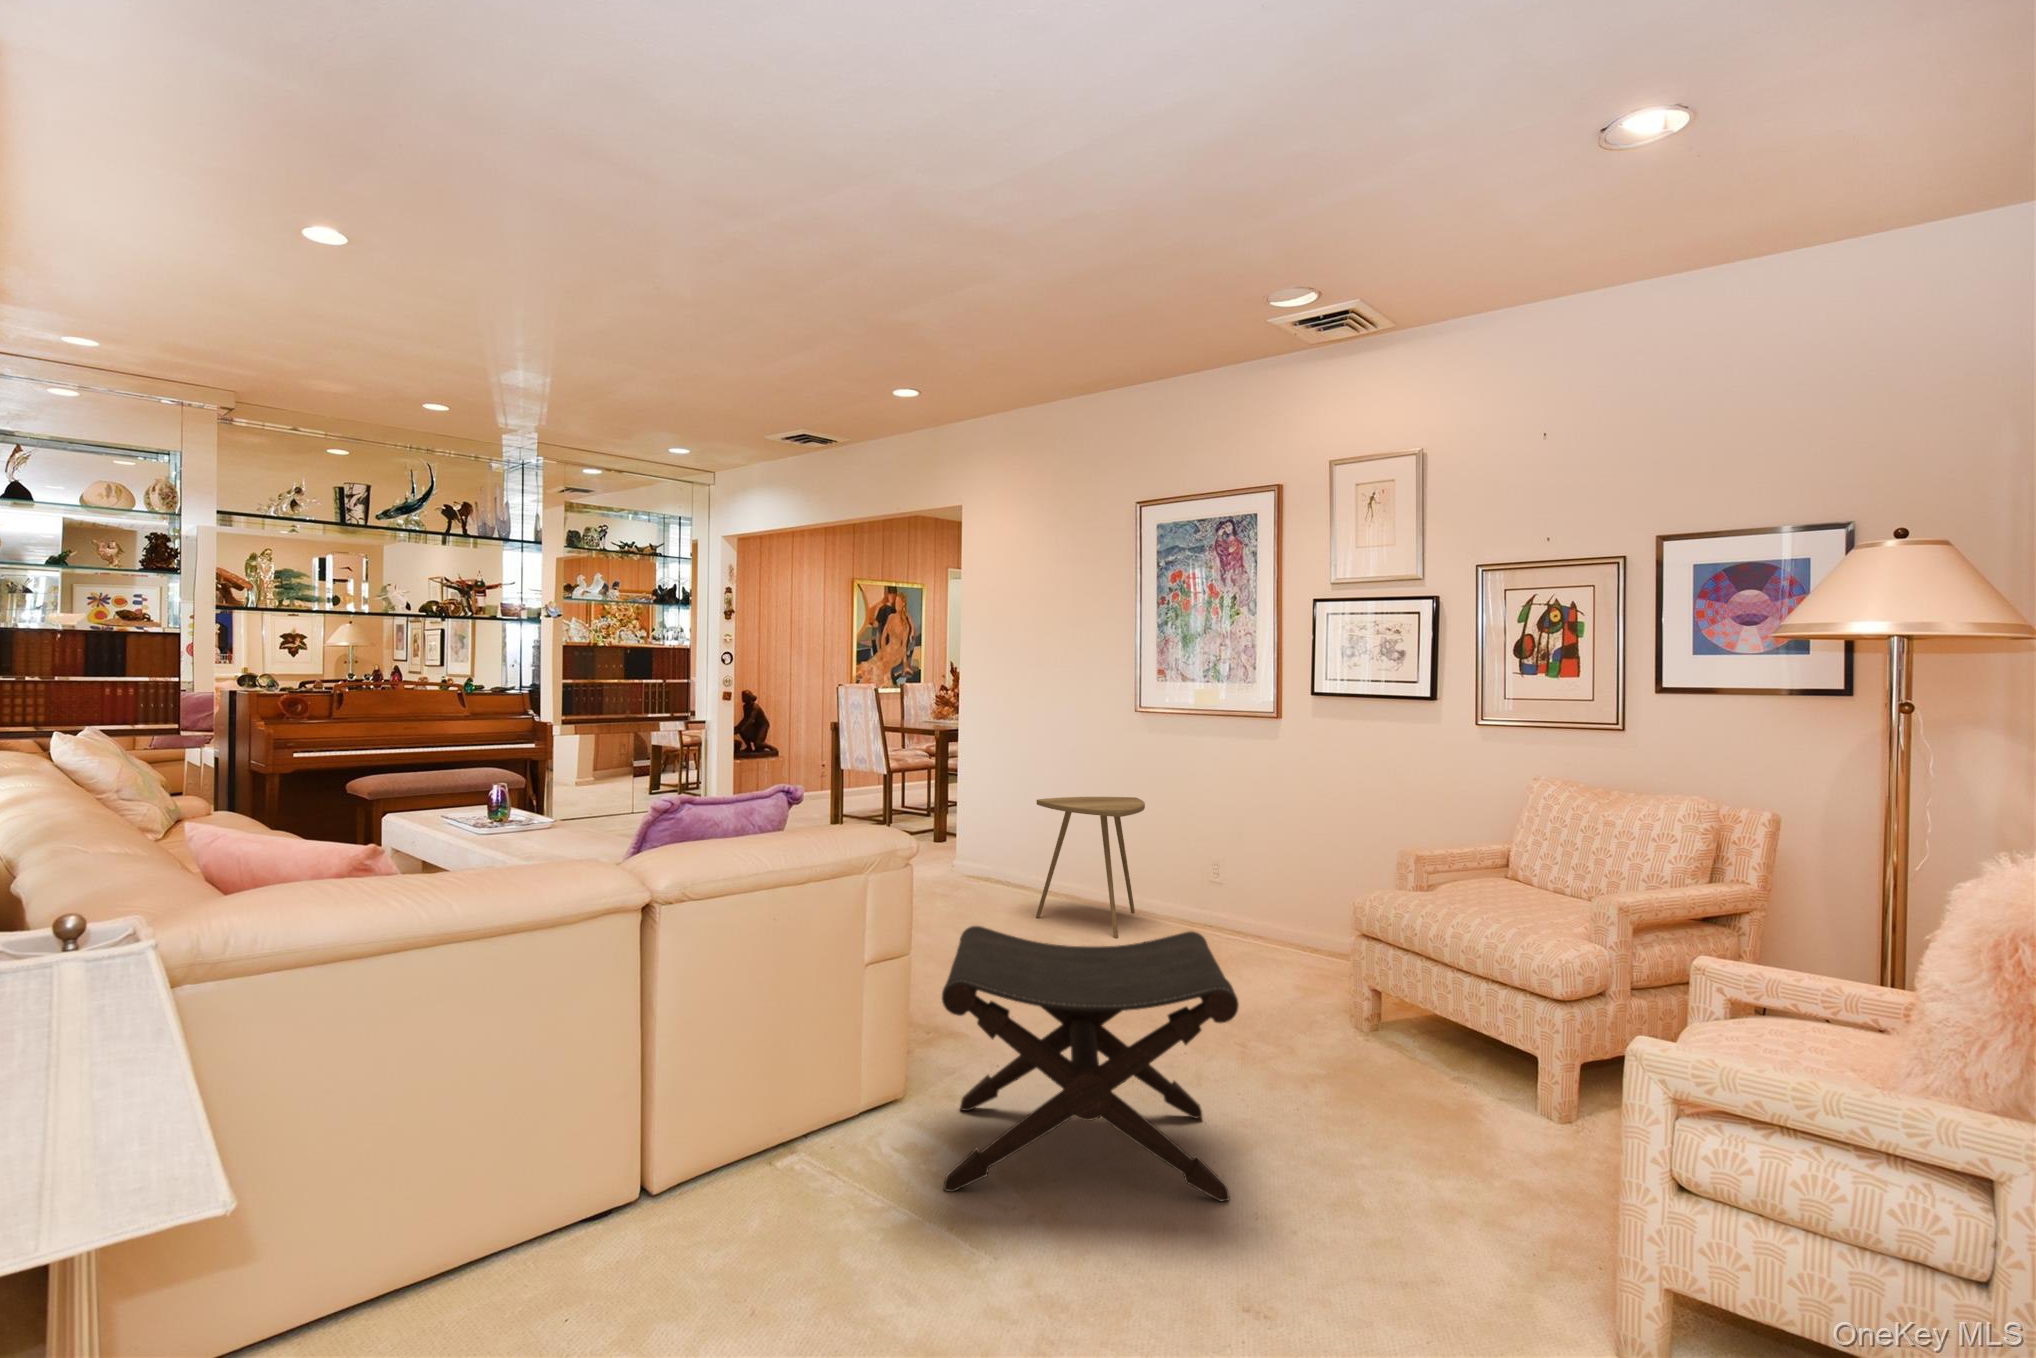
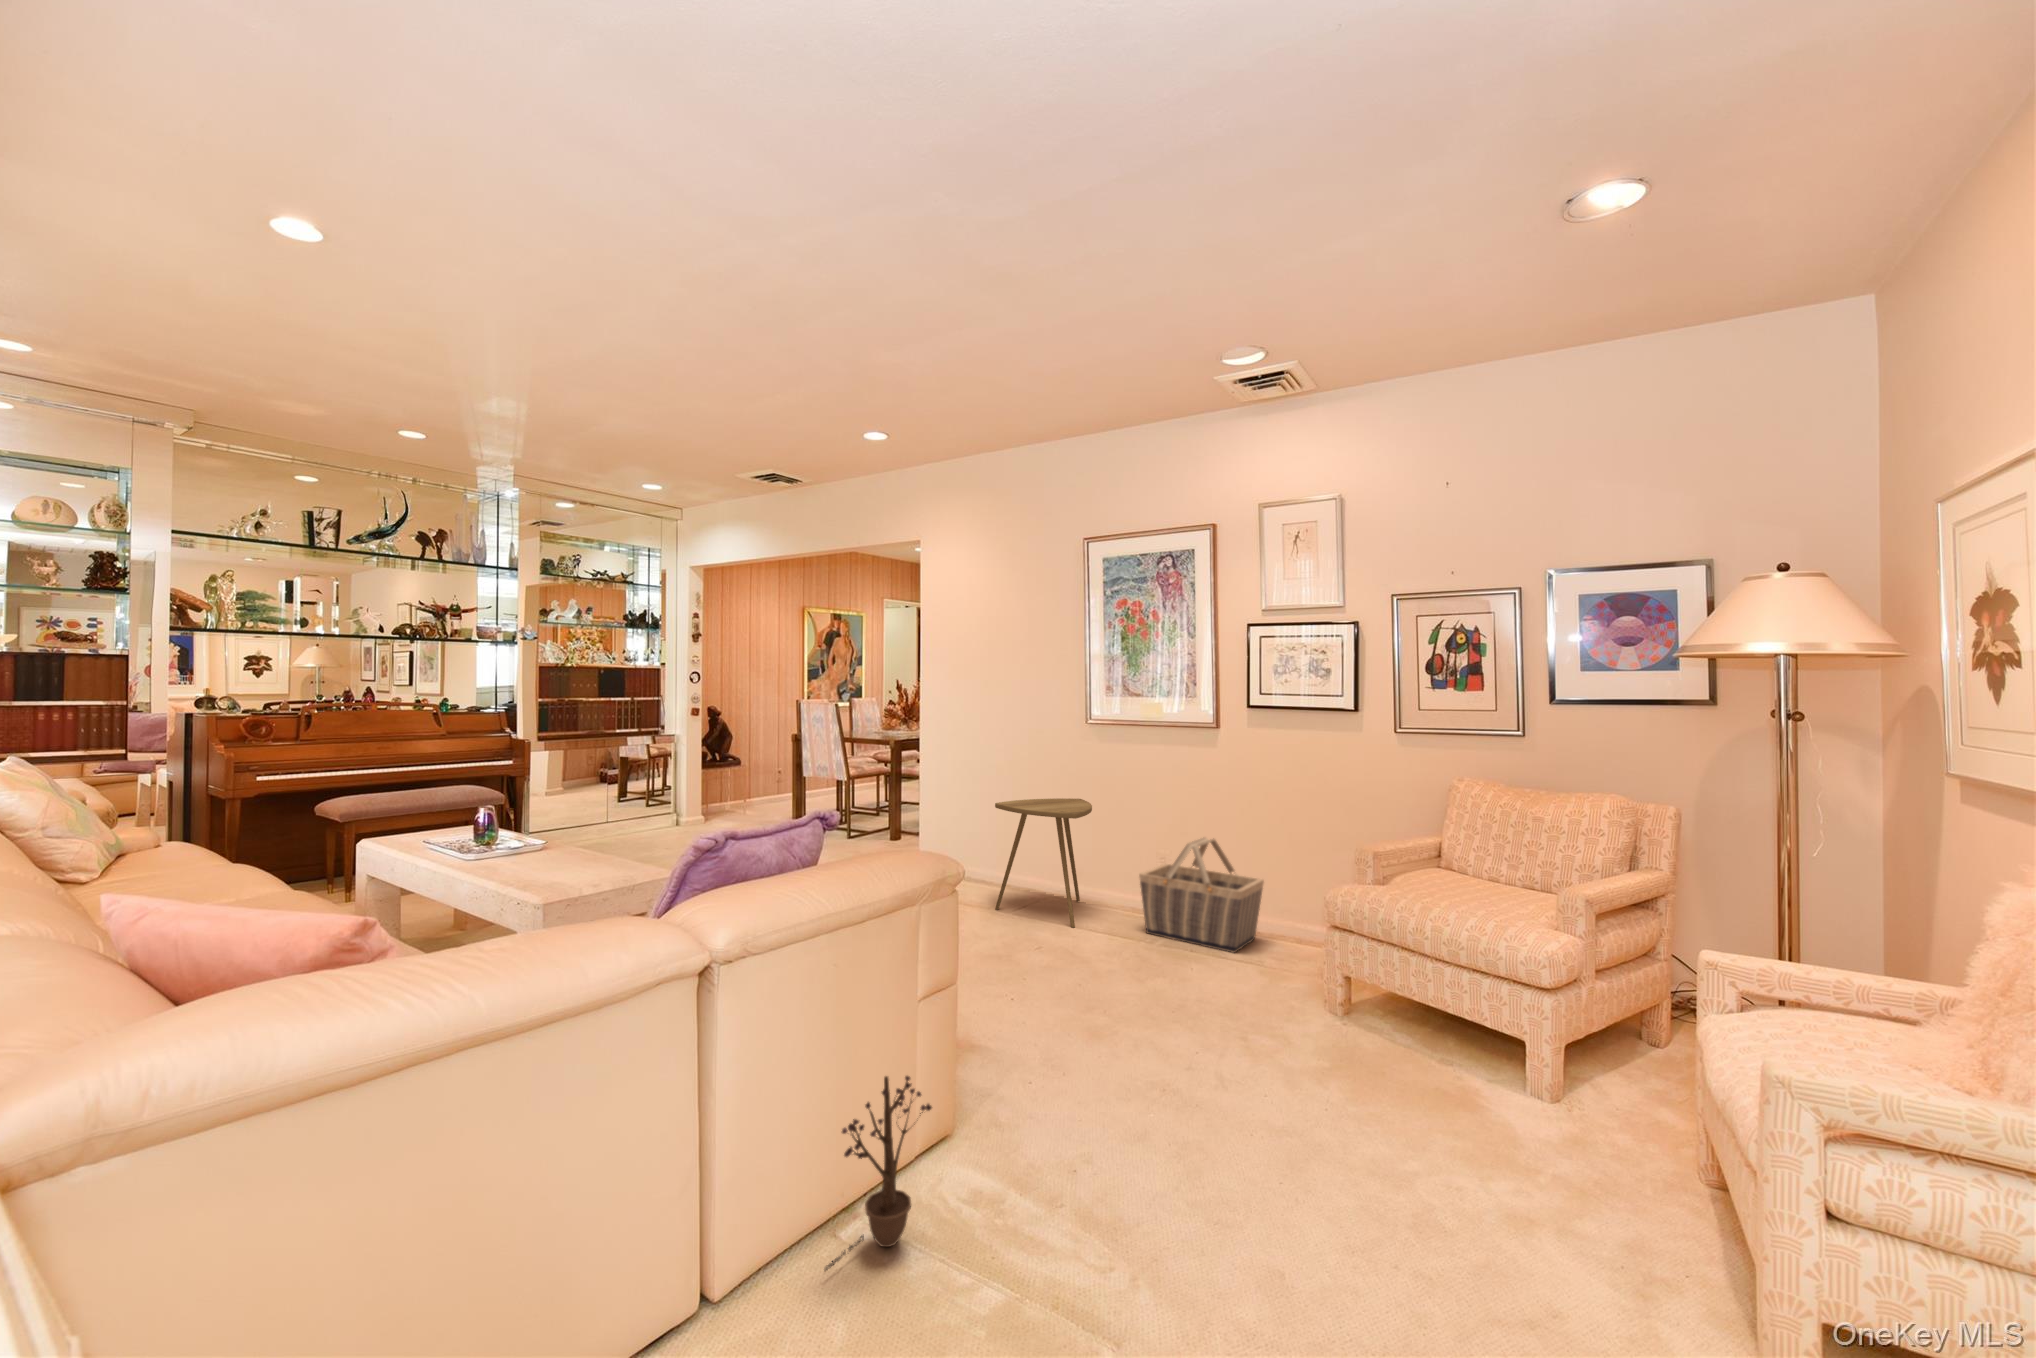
basket: none [1189,841,1331,969] -> present [1139,838,1264,953]
footstool: present [942,926,1239,1201] -> none [992,950,1323,1271]
decorative plant: none [780,1015,884,1177] -> present [825,1076,932,1271]

